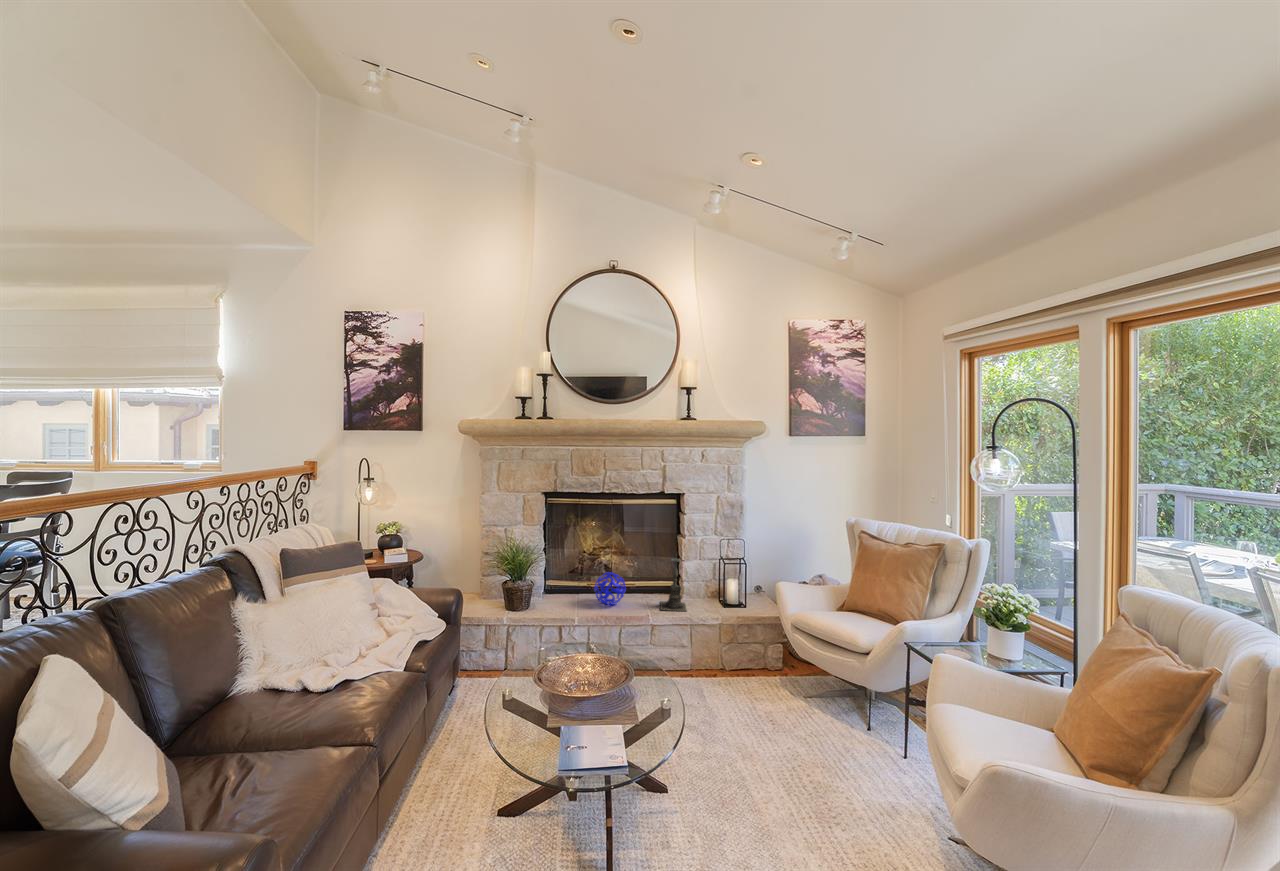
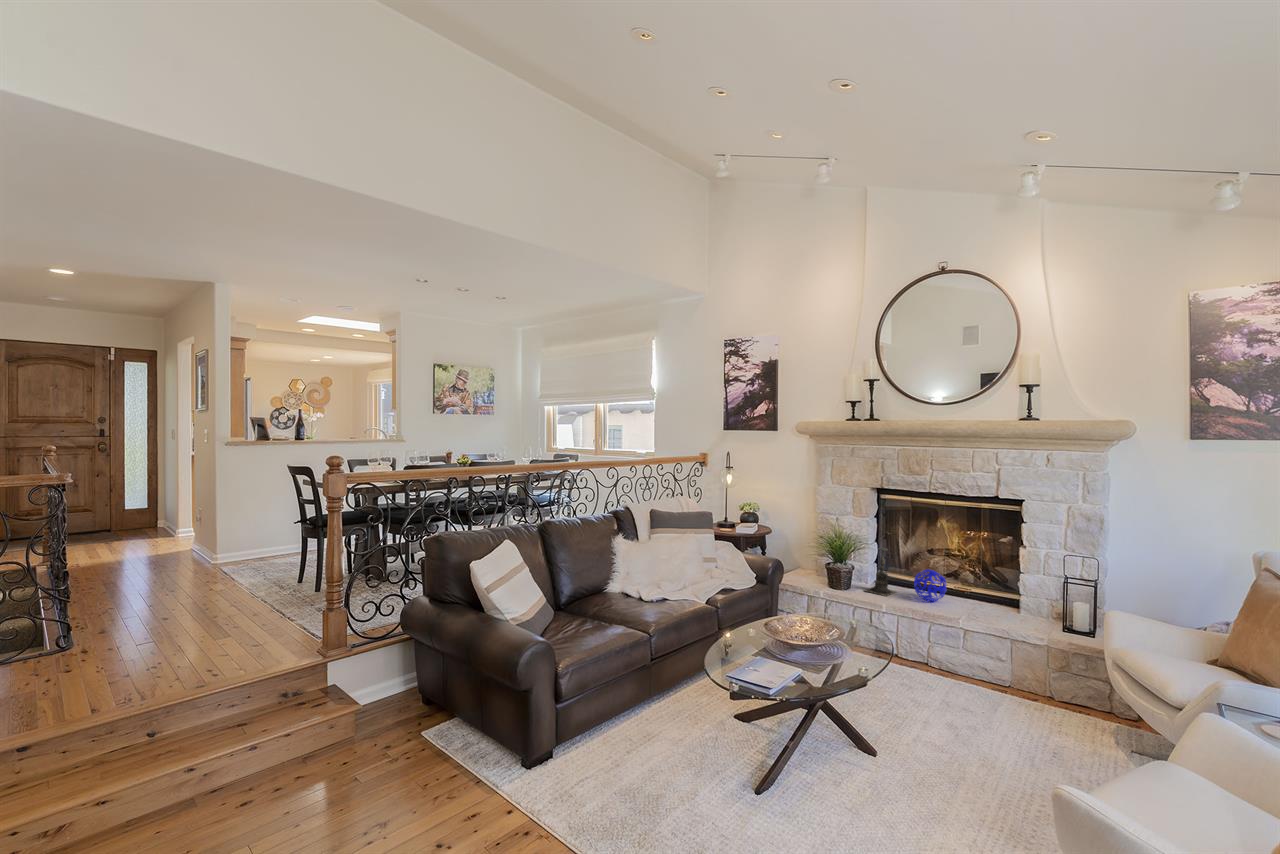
candle holder: present [660,558,686,611] -> present [865,547,895,596]

